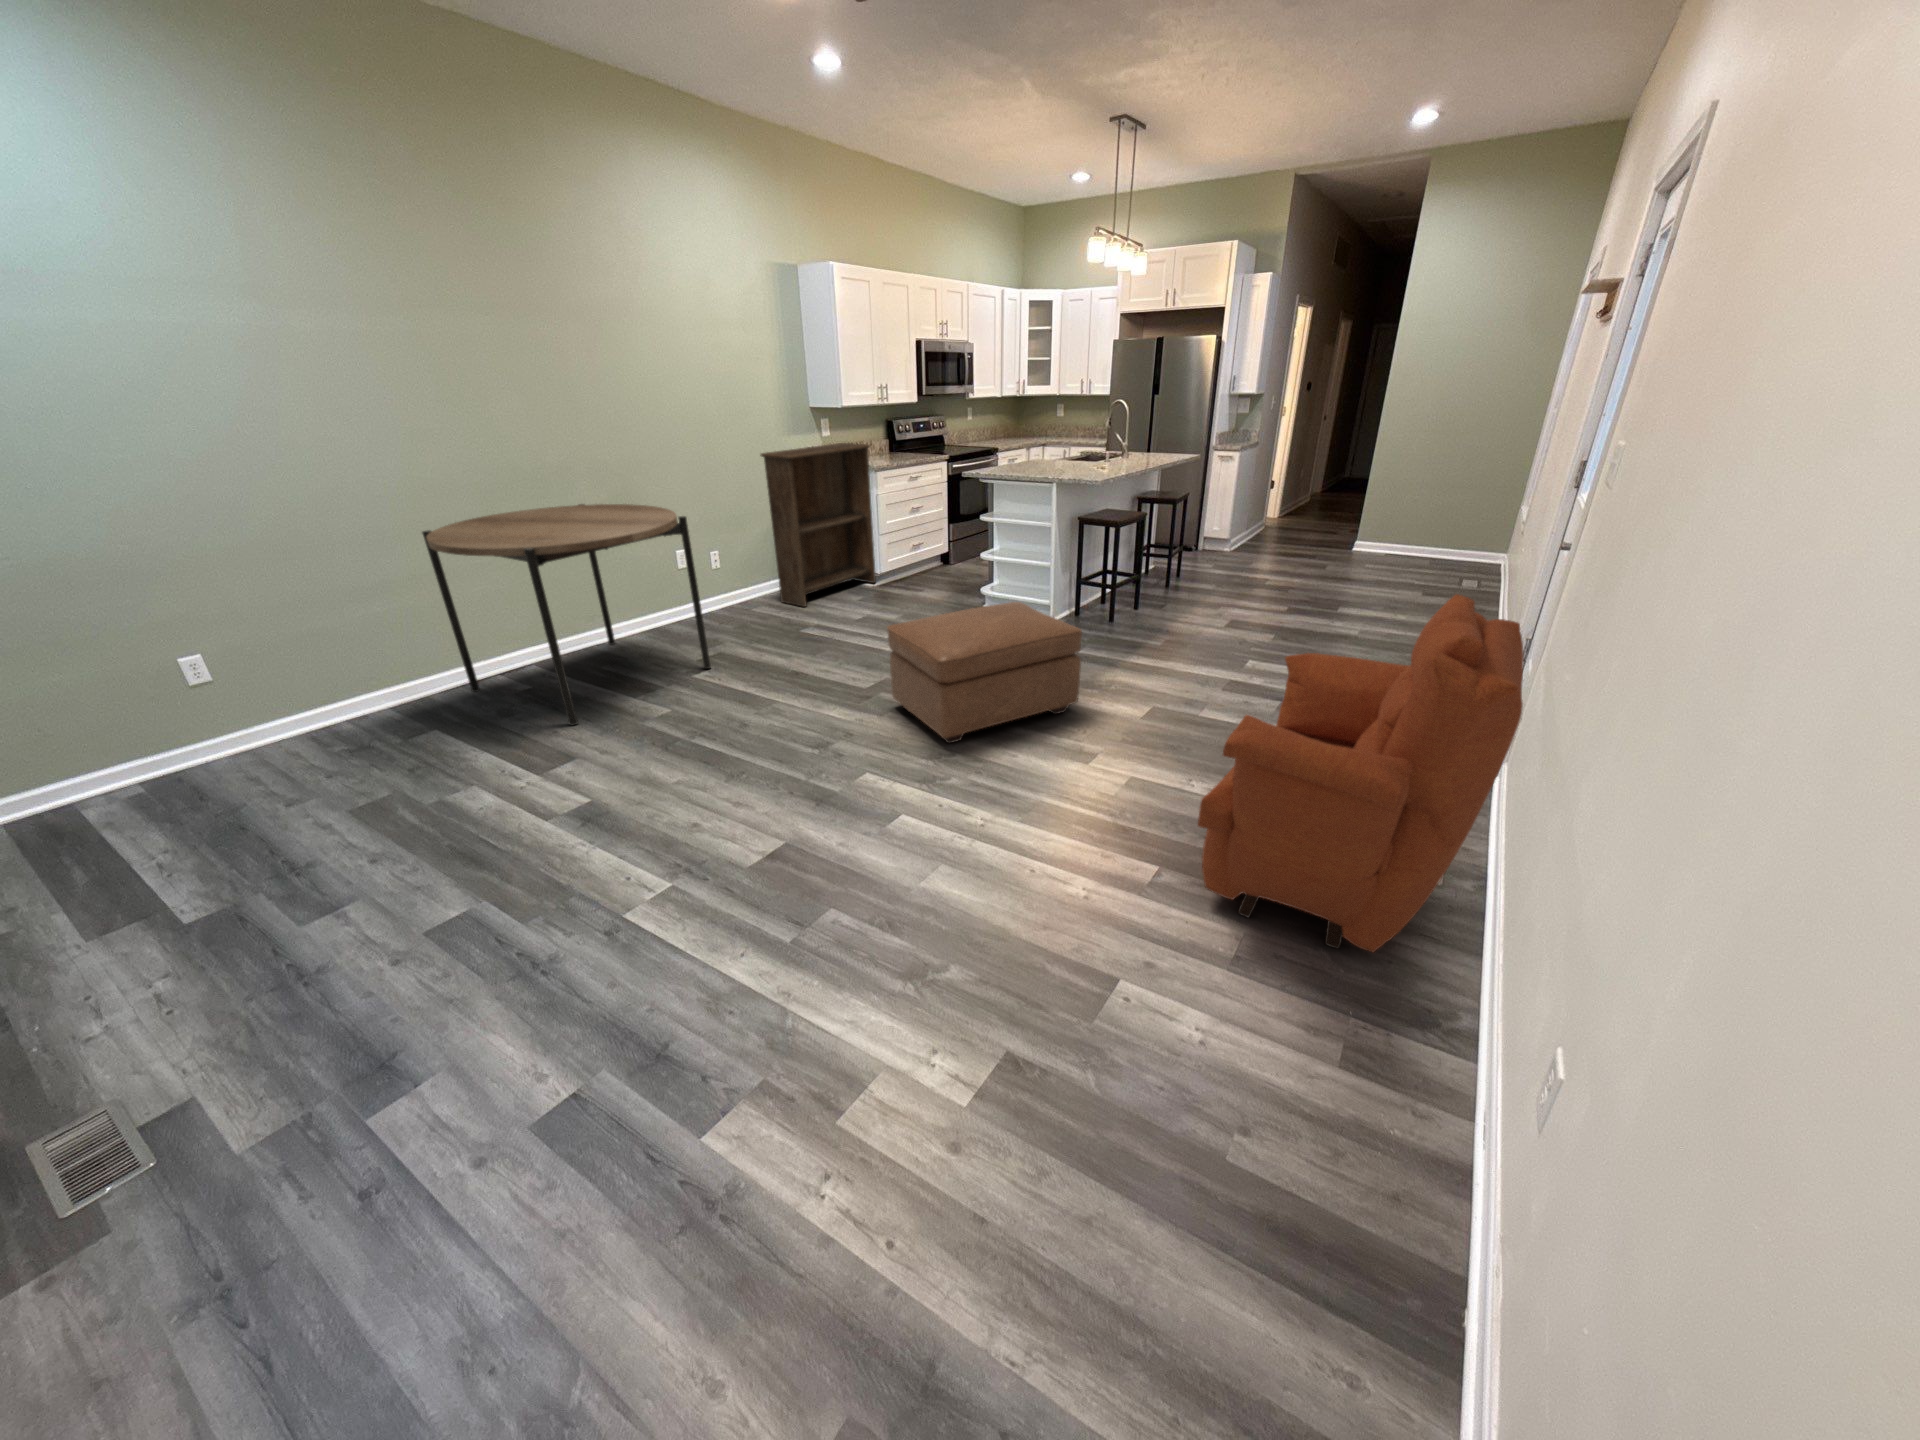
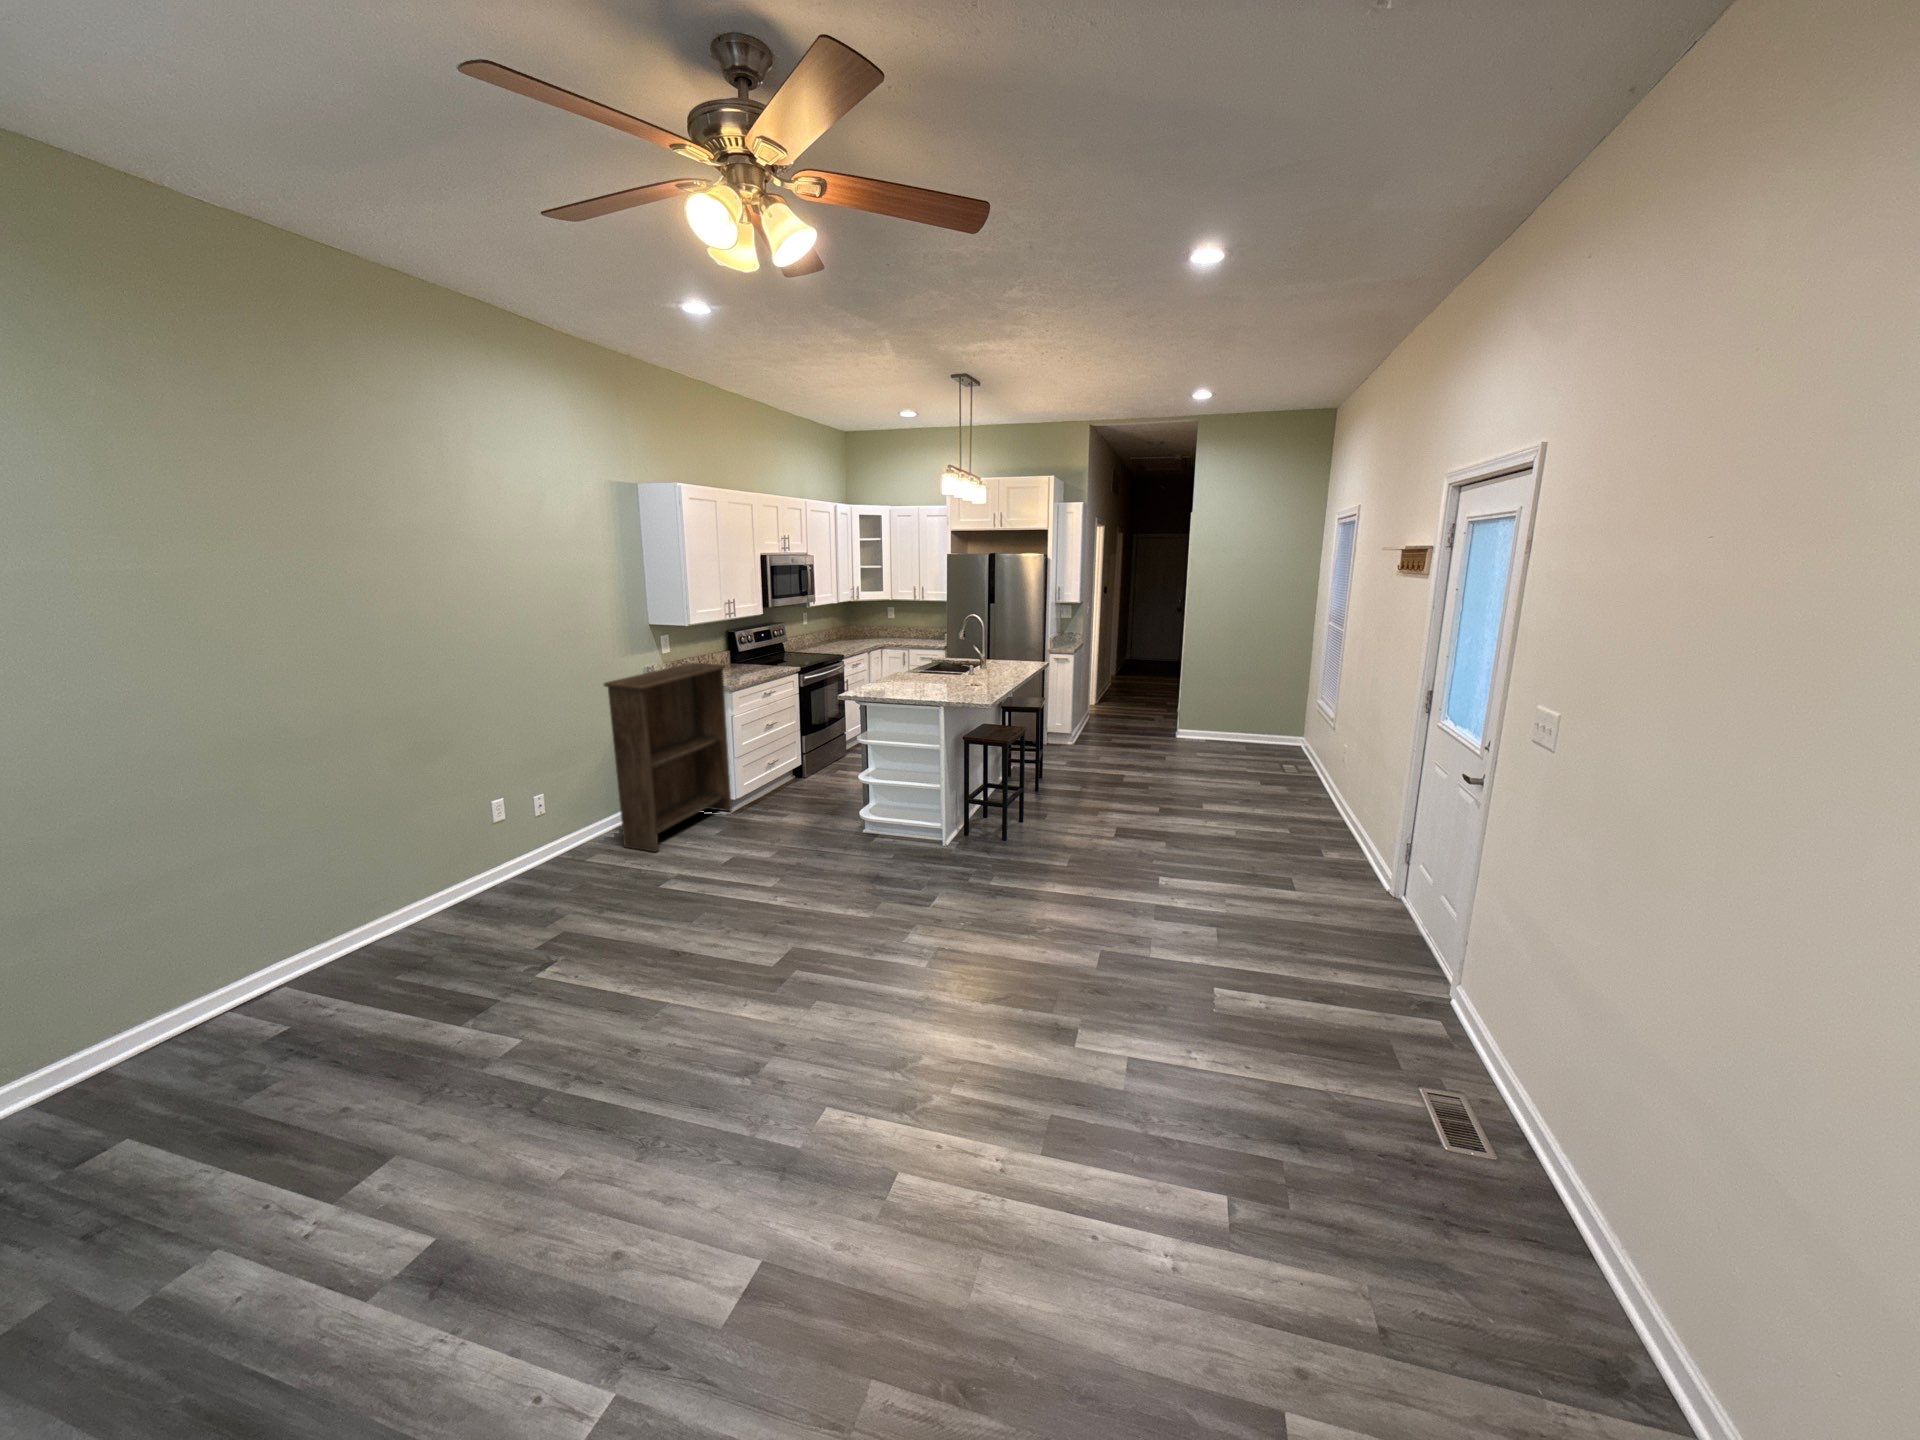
dining table: present [422,504,711,725] -> none [127,762,560,1093]
armchair: present [1198,594,1524,952] -> none [1272,870,1643,1284]
ottoman: present [887,602,1082,743] -> none [813,848,1032,1040]

